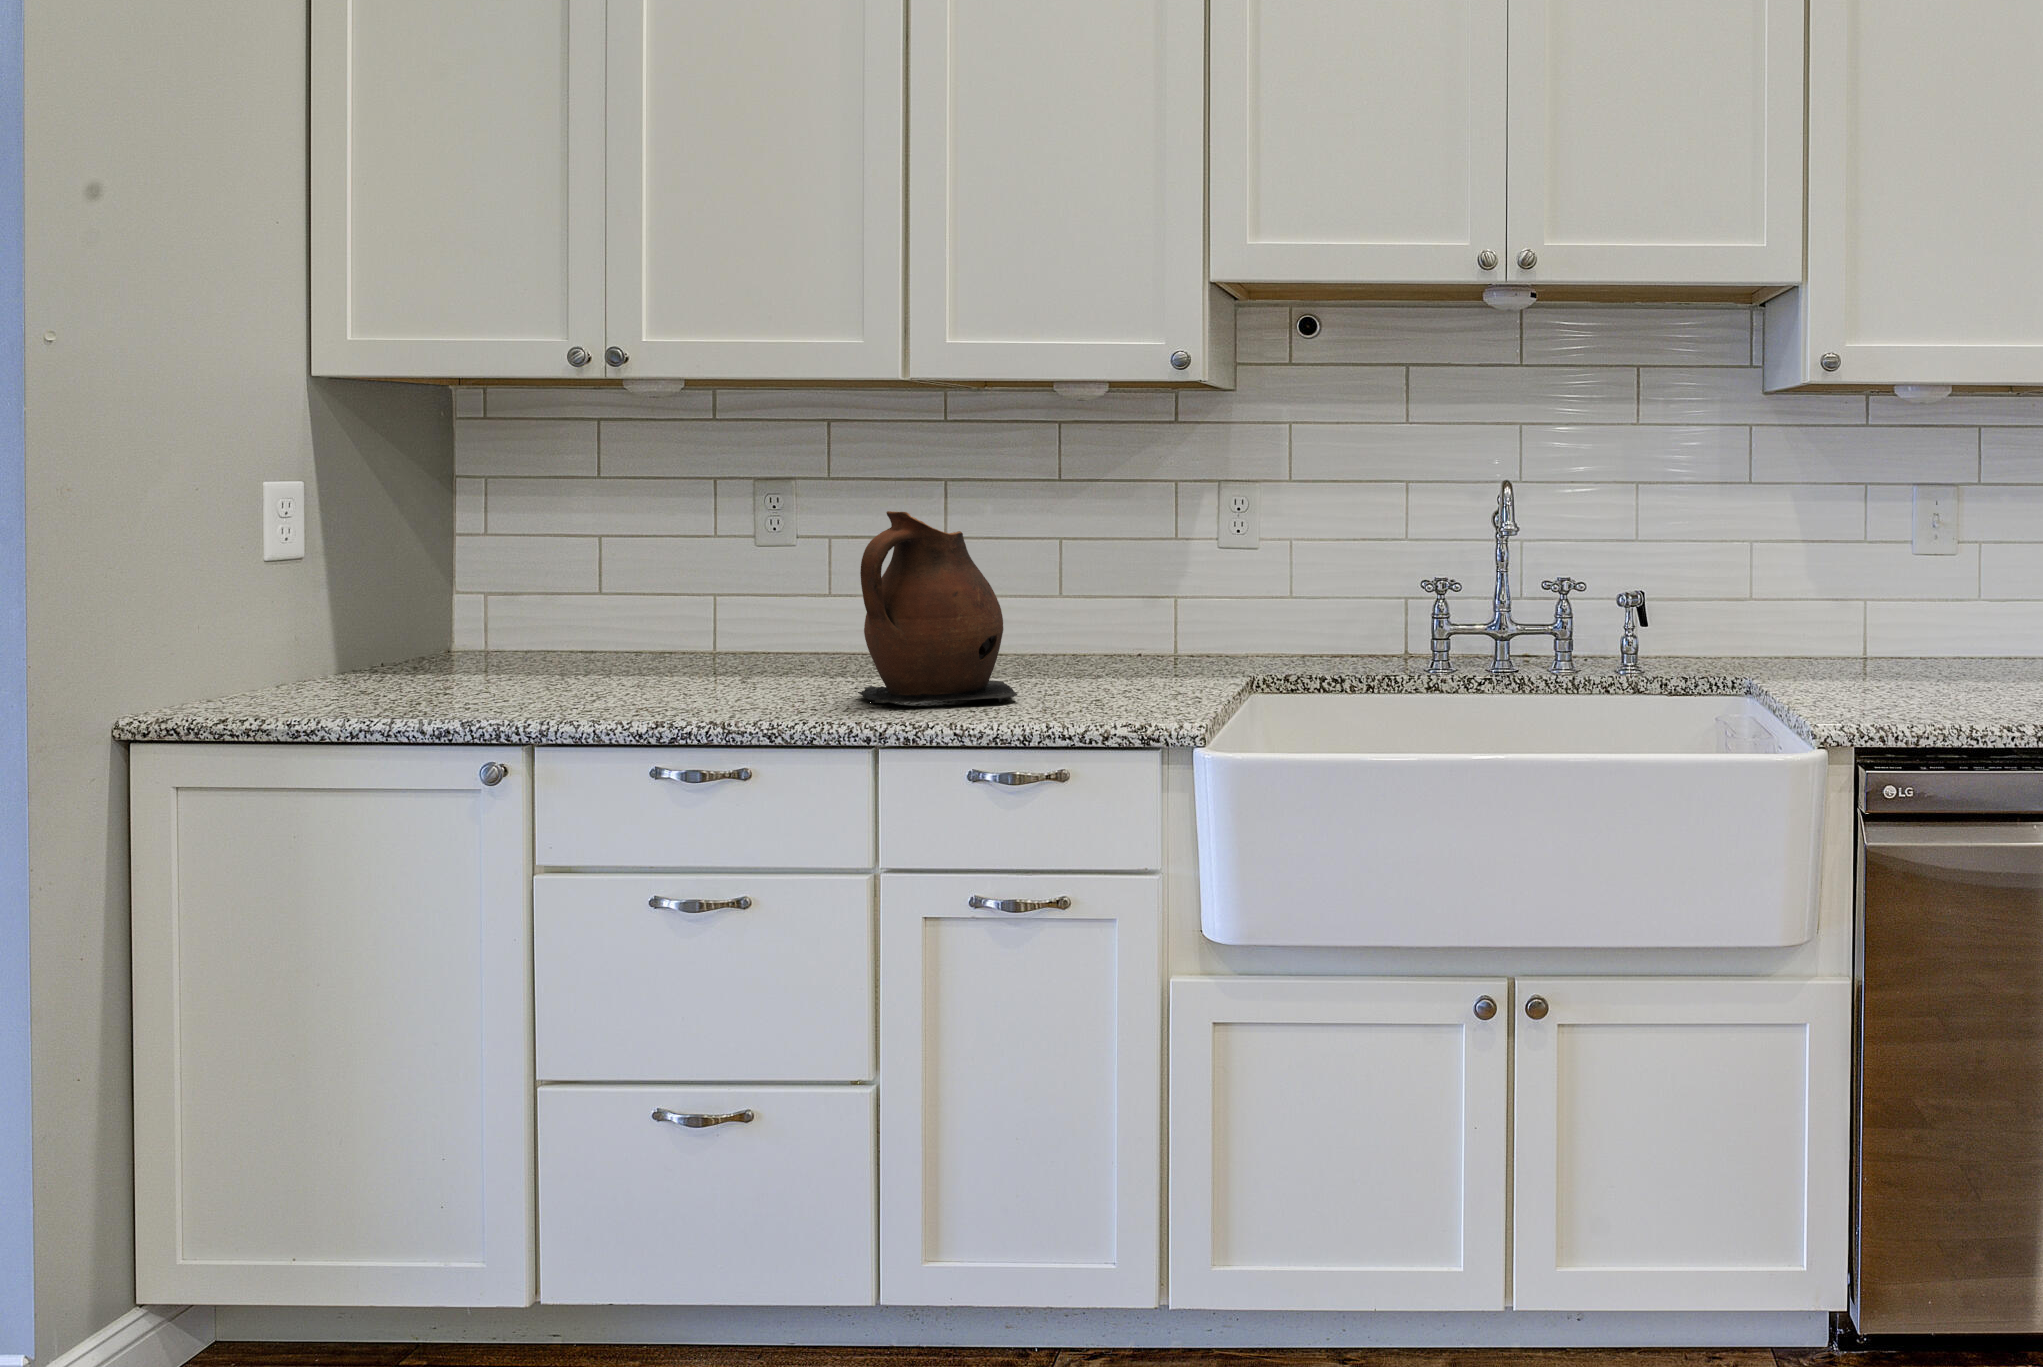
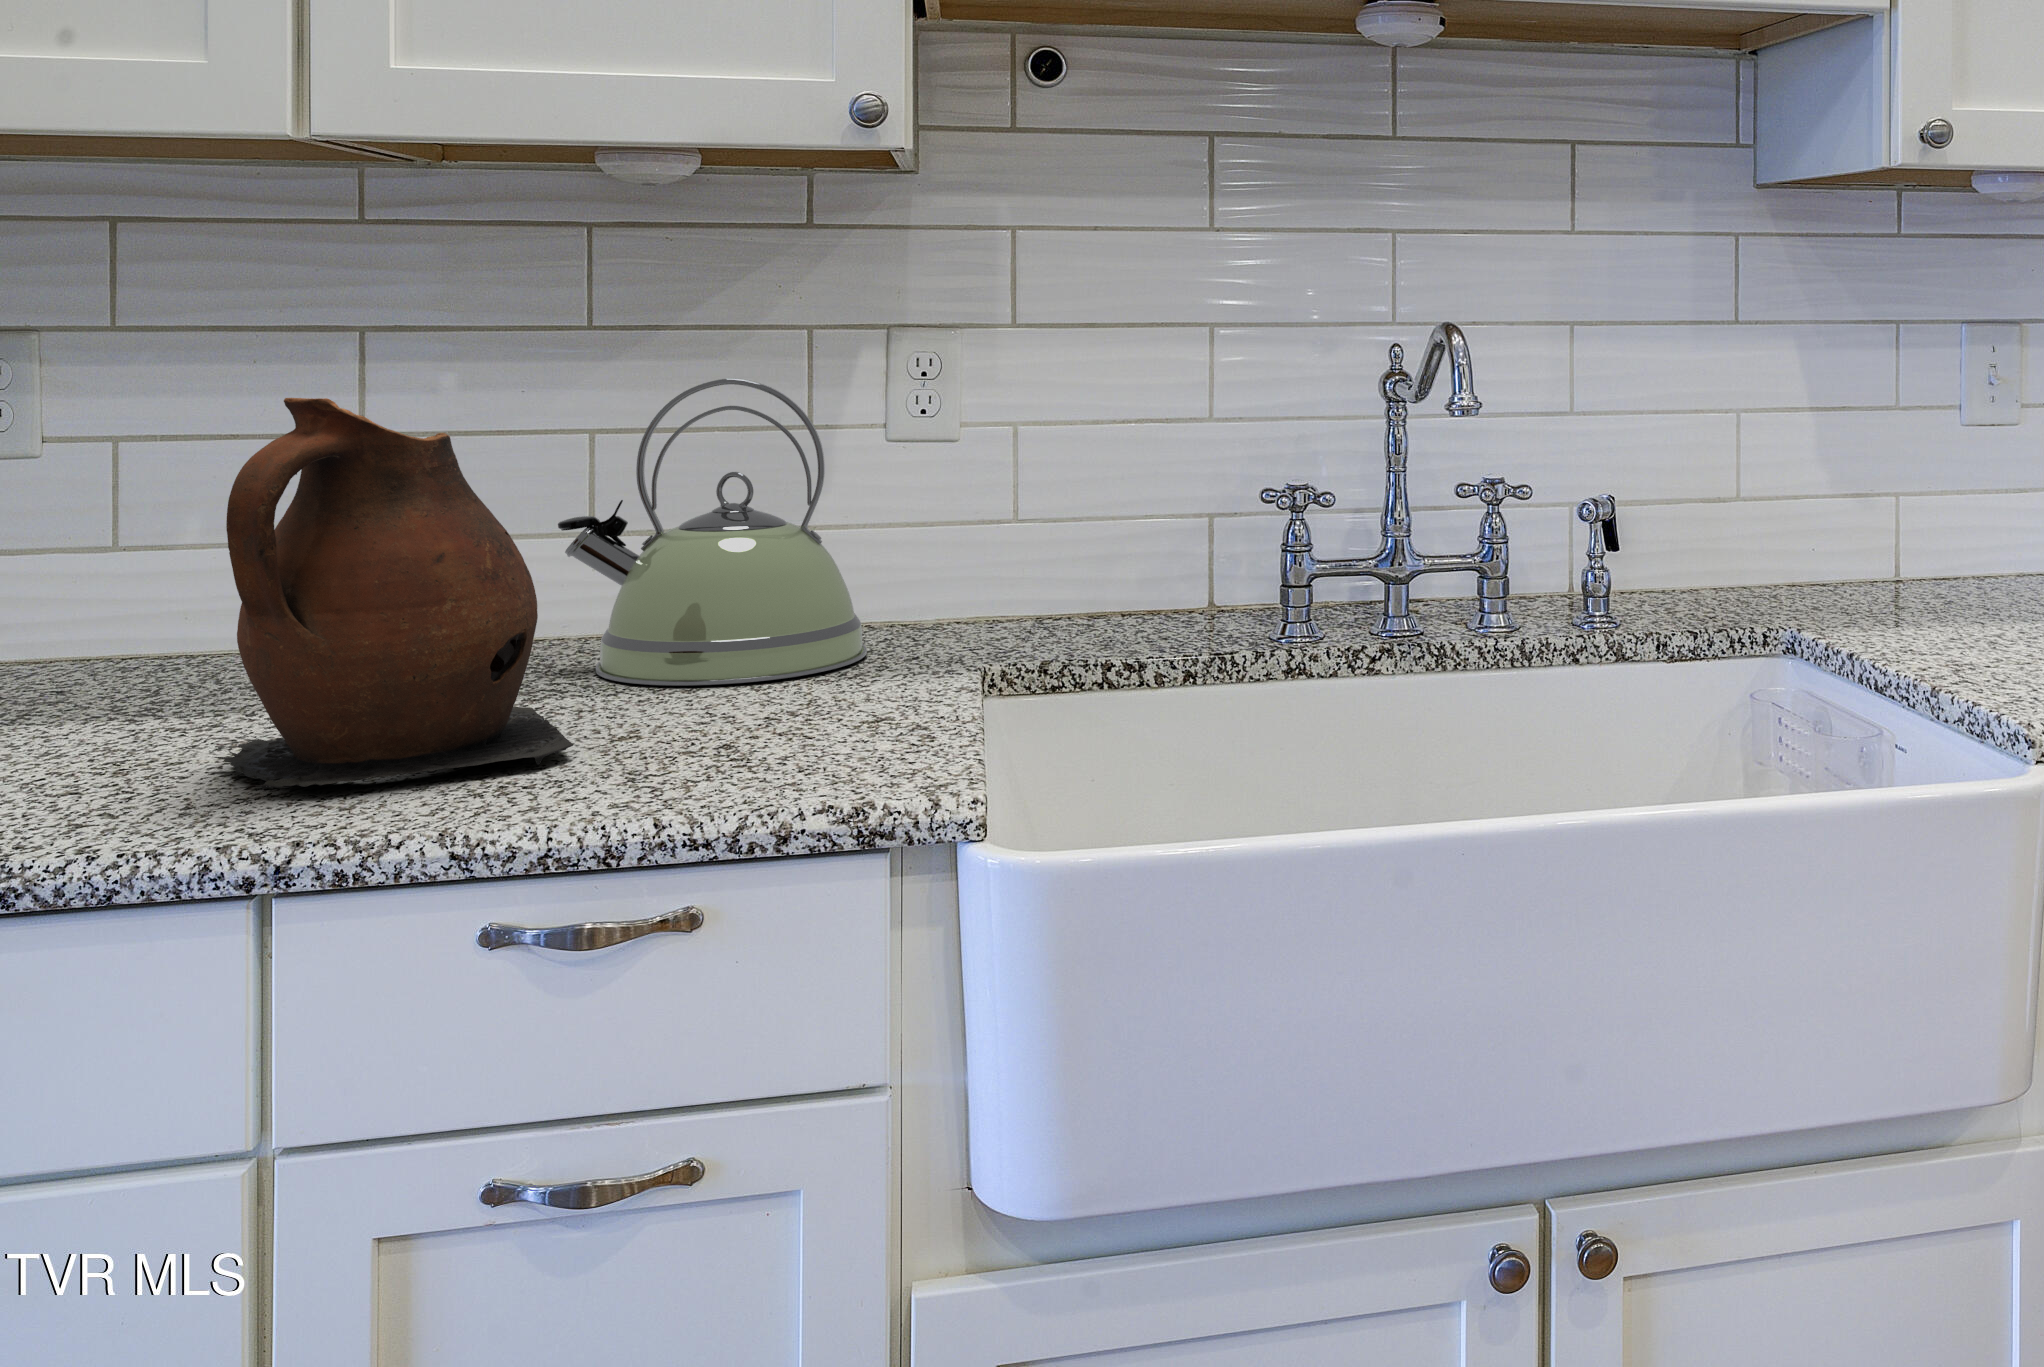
kettle: none [1023,507,1188,678] -> present [558,378,867,686]

